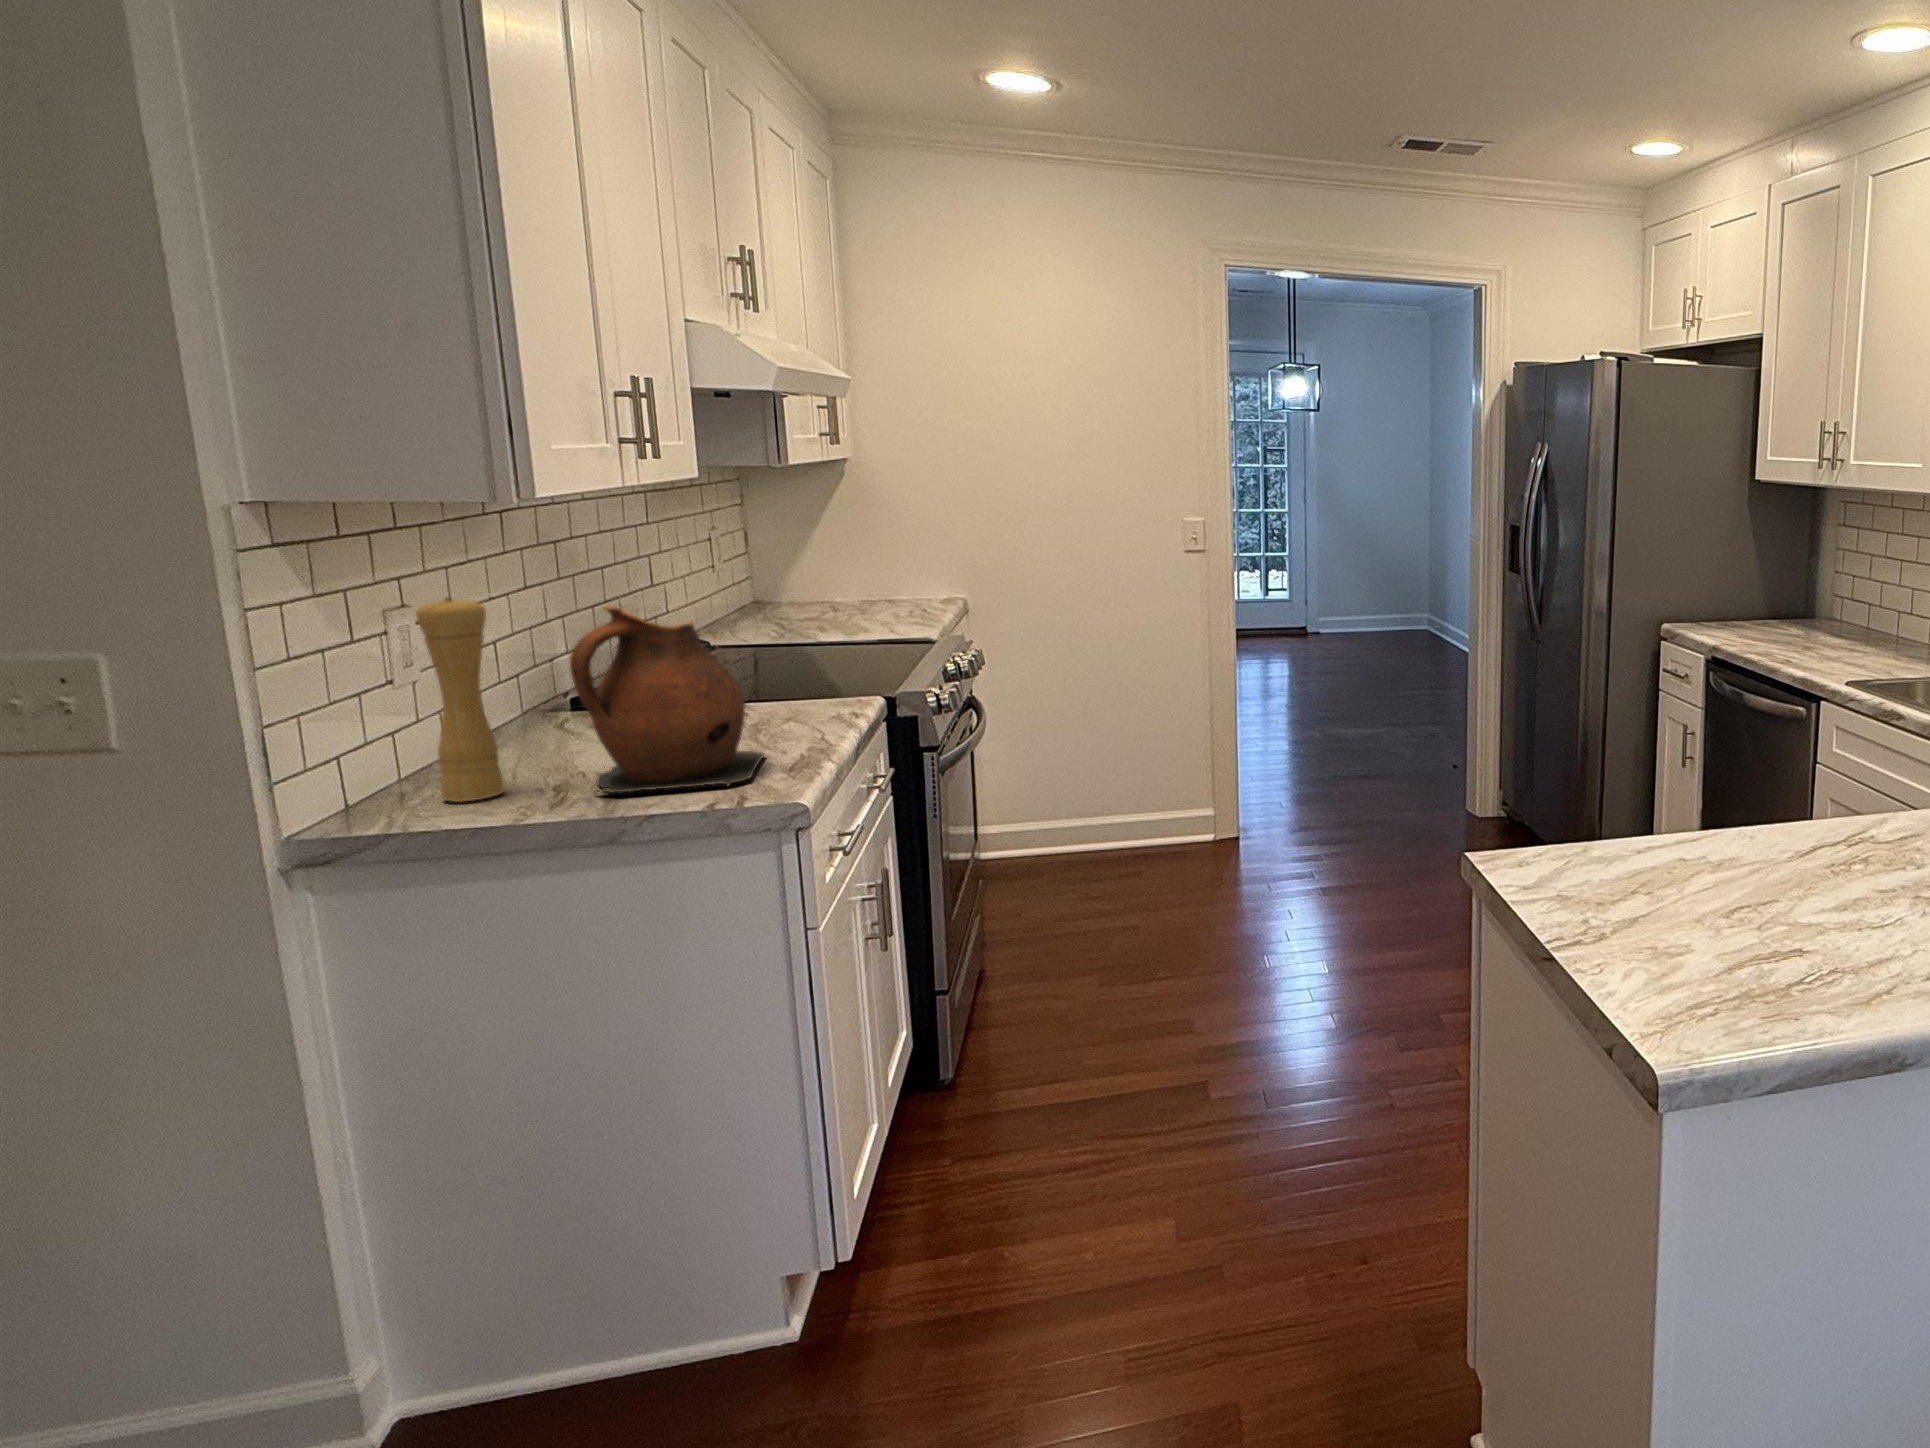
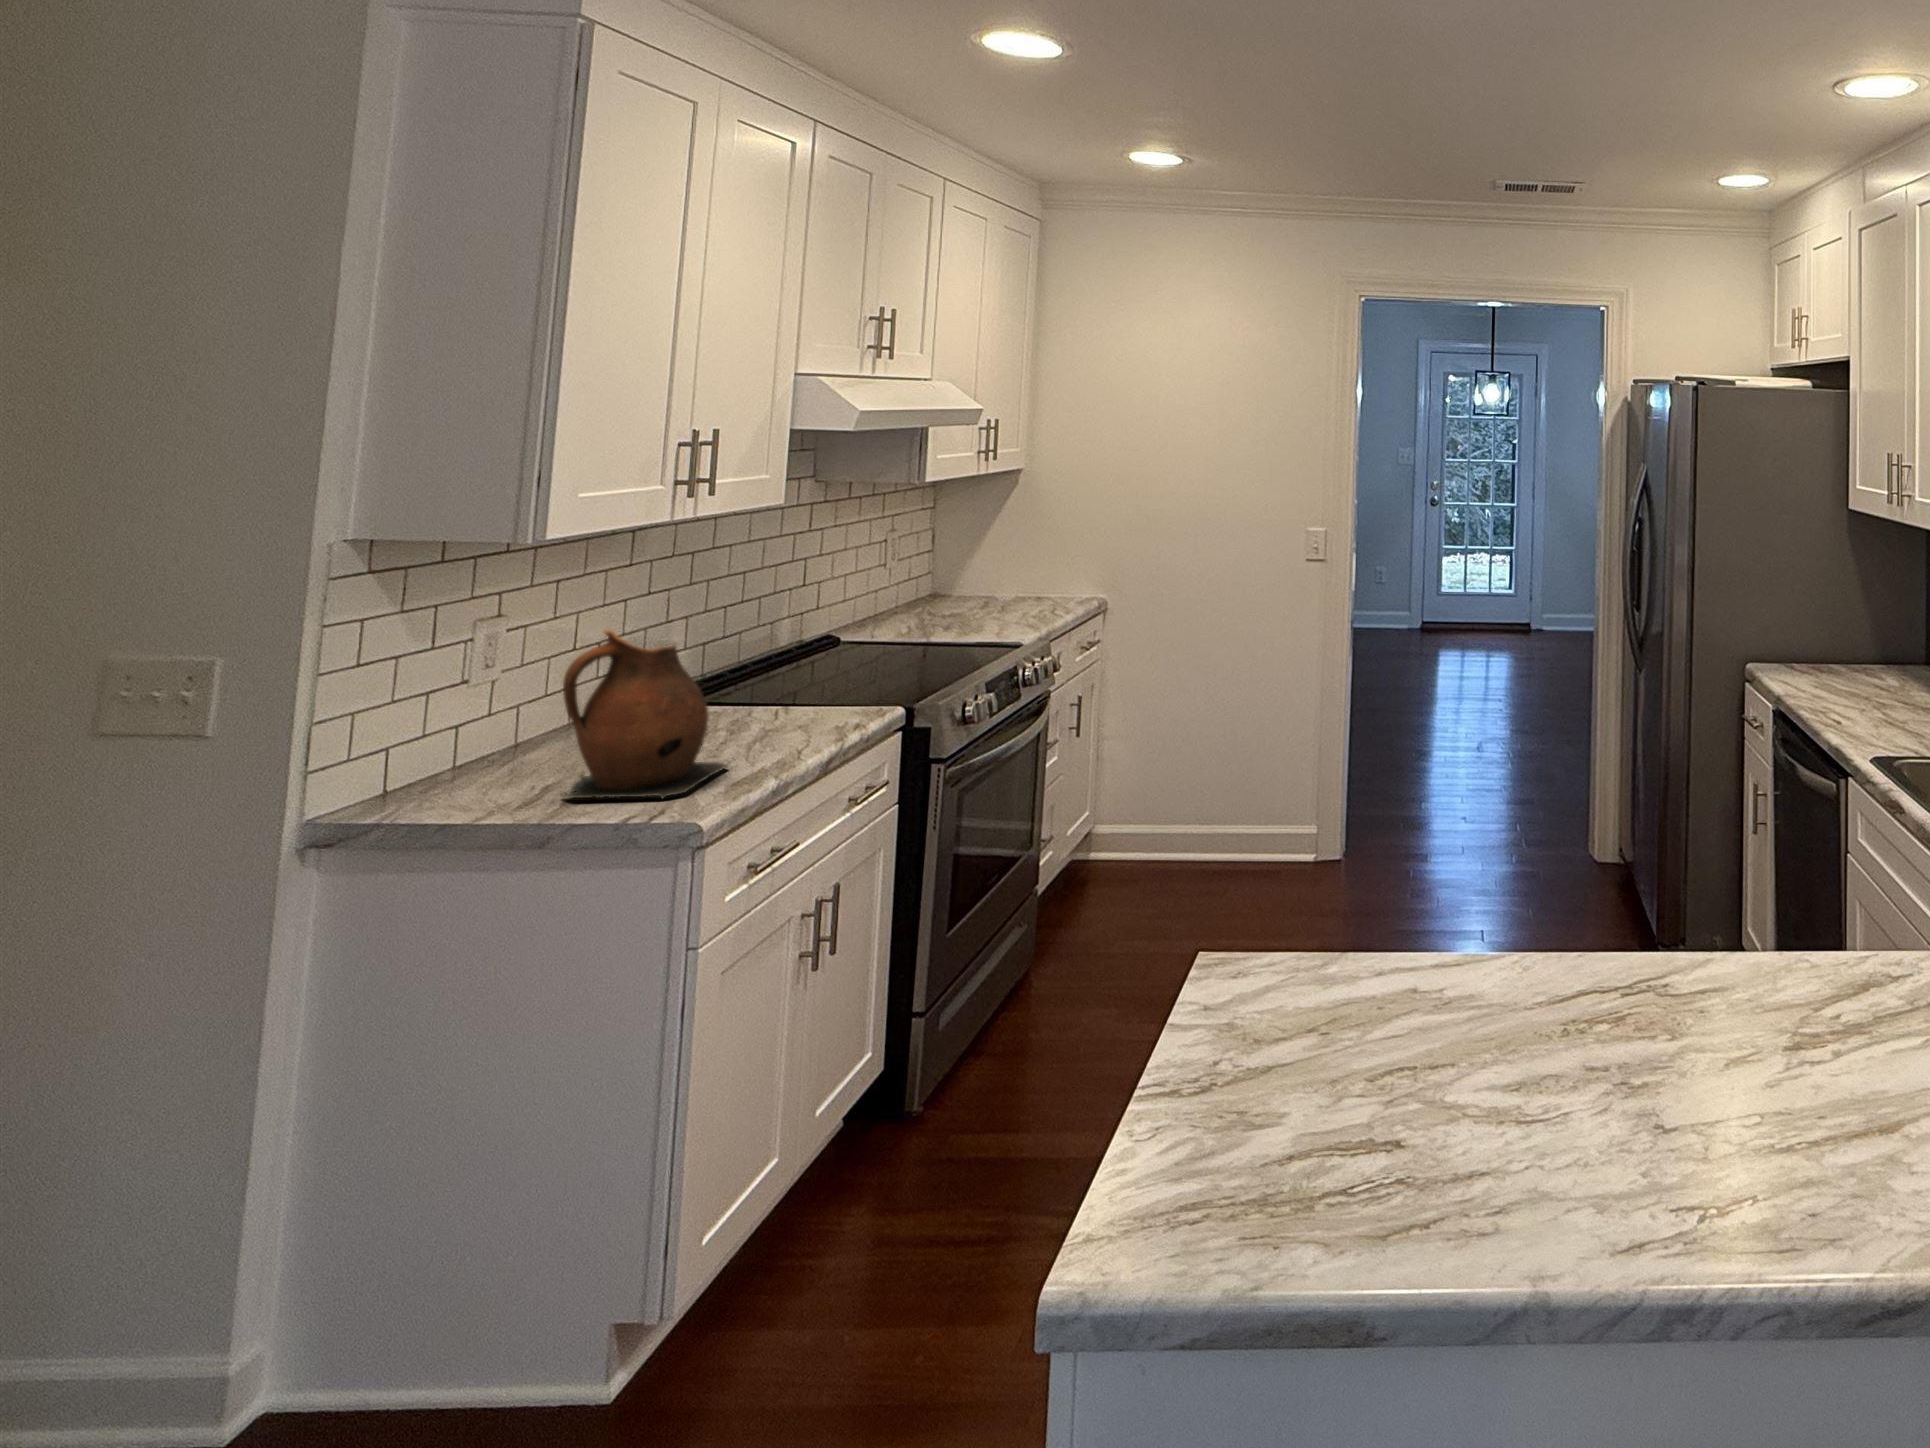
pepper mill: present [416,598,504,802] -> none [453,618,520,796]

